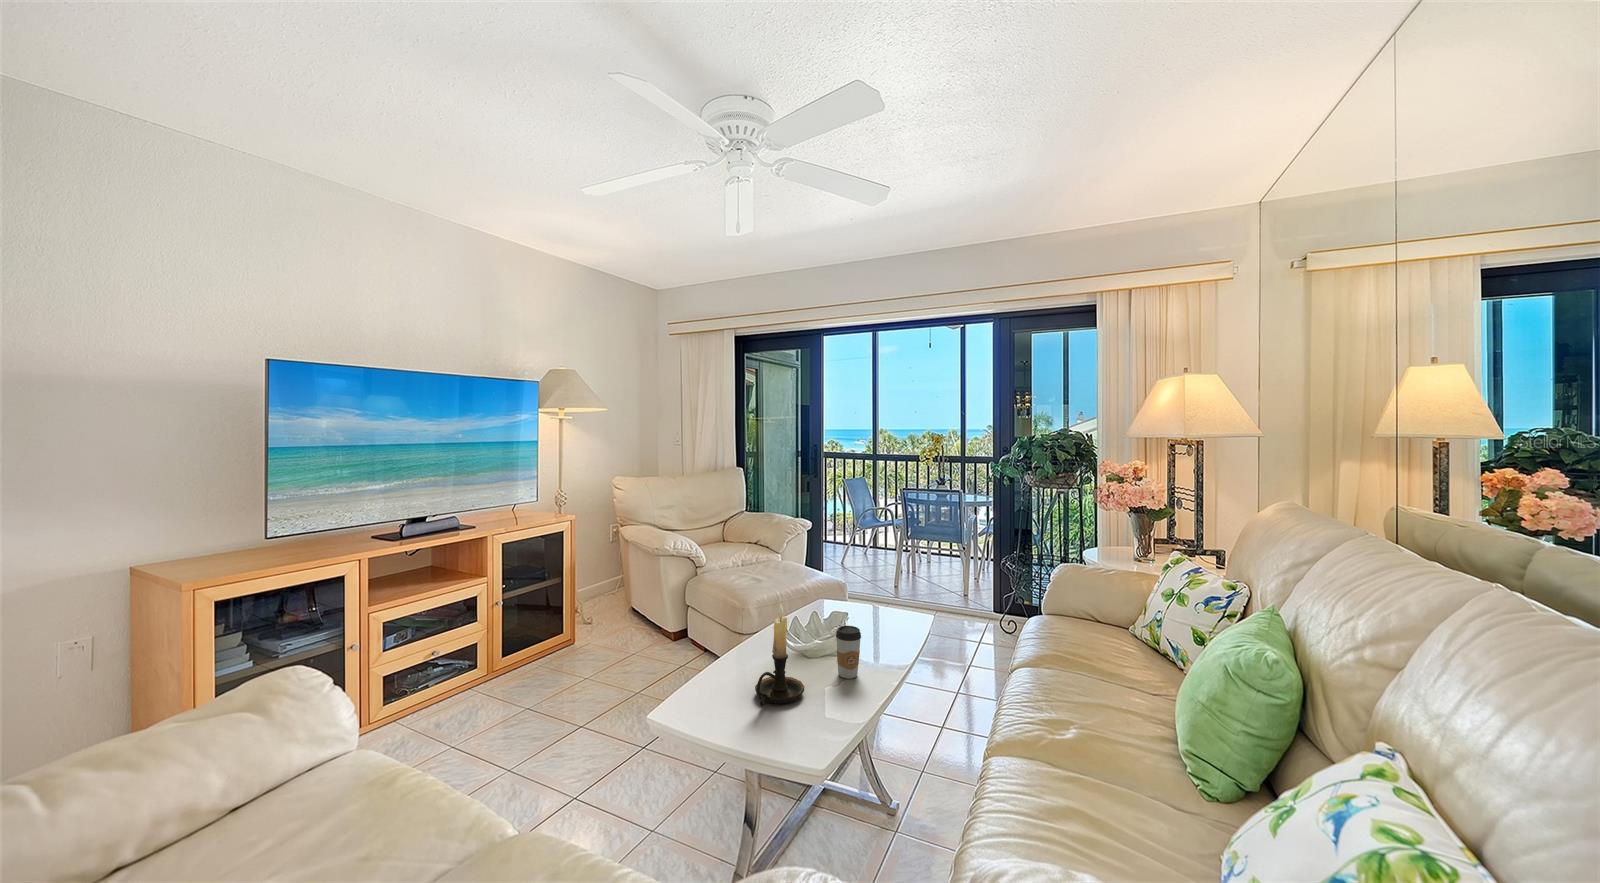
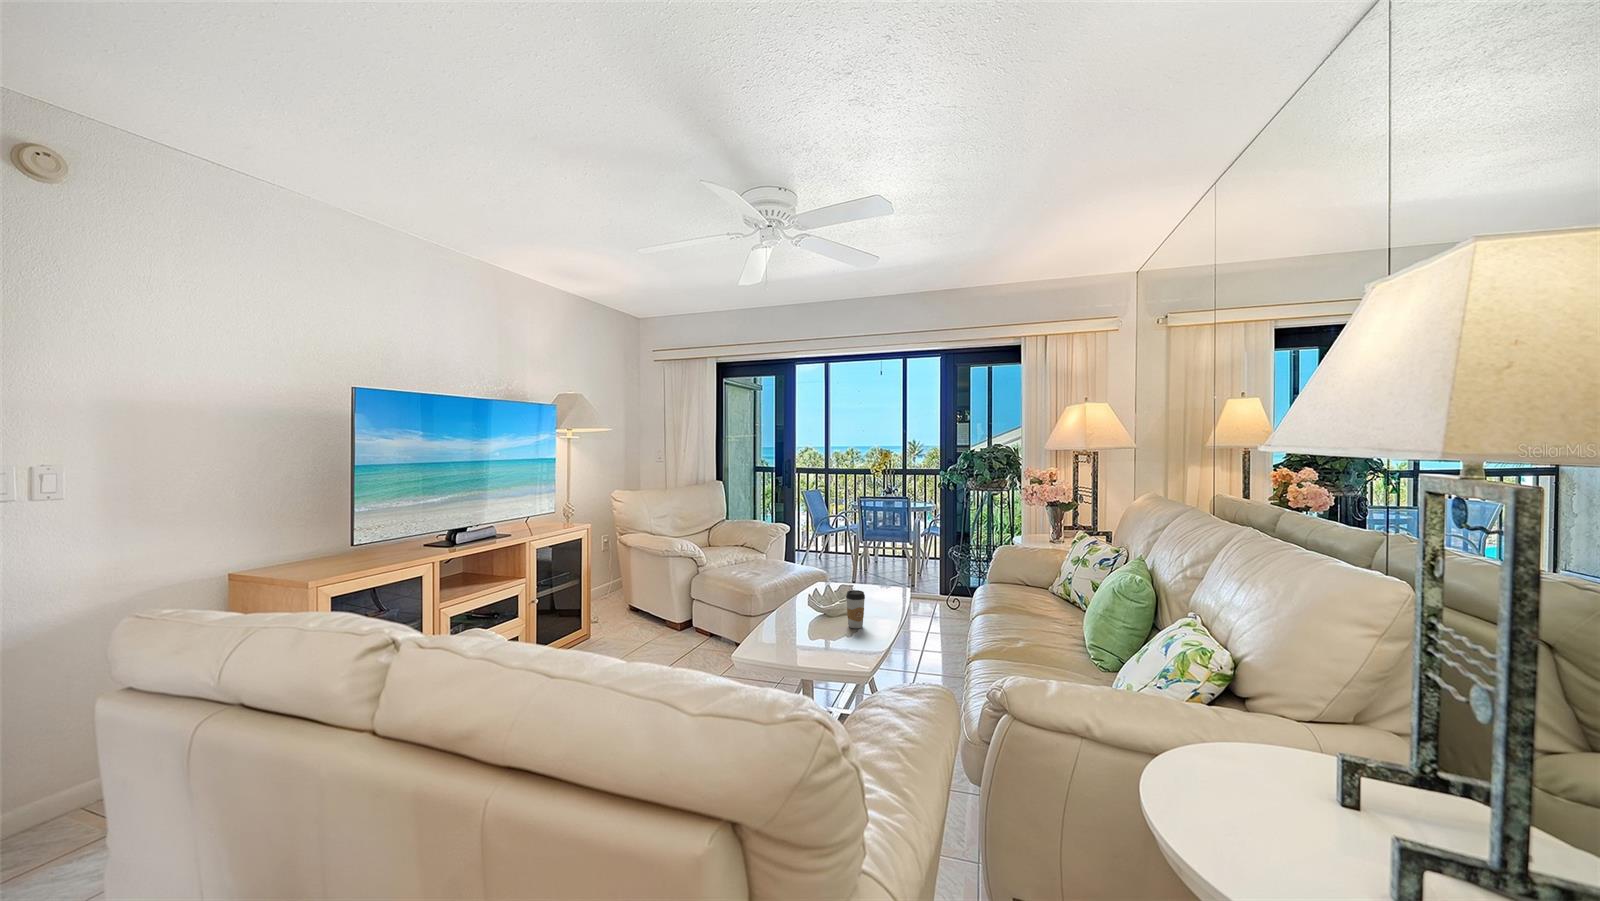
candle holder: present [755,605,804,706] -> none [793,572,829,646]

